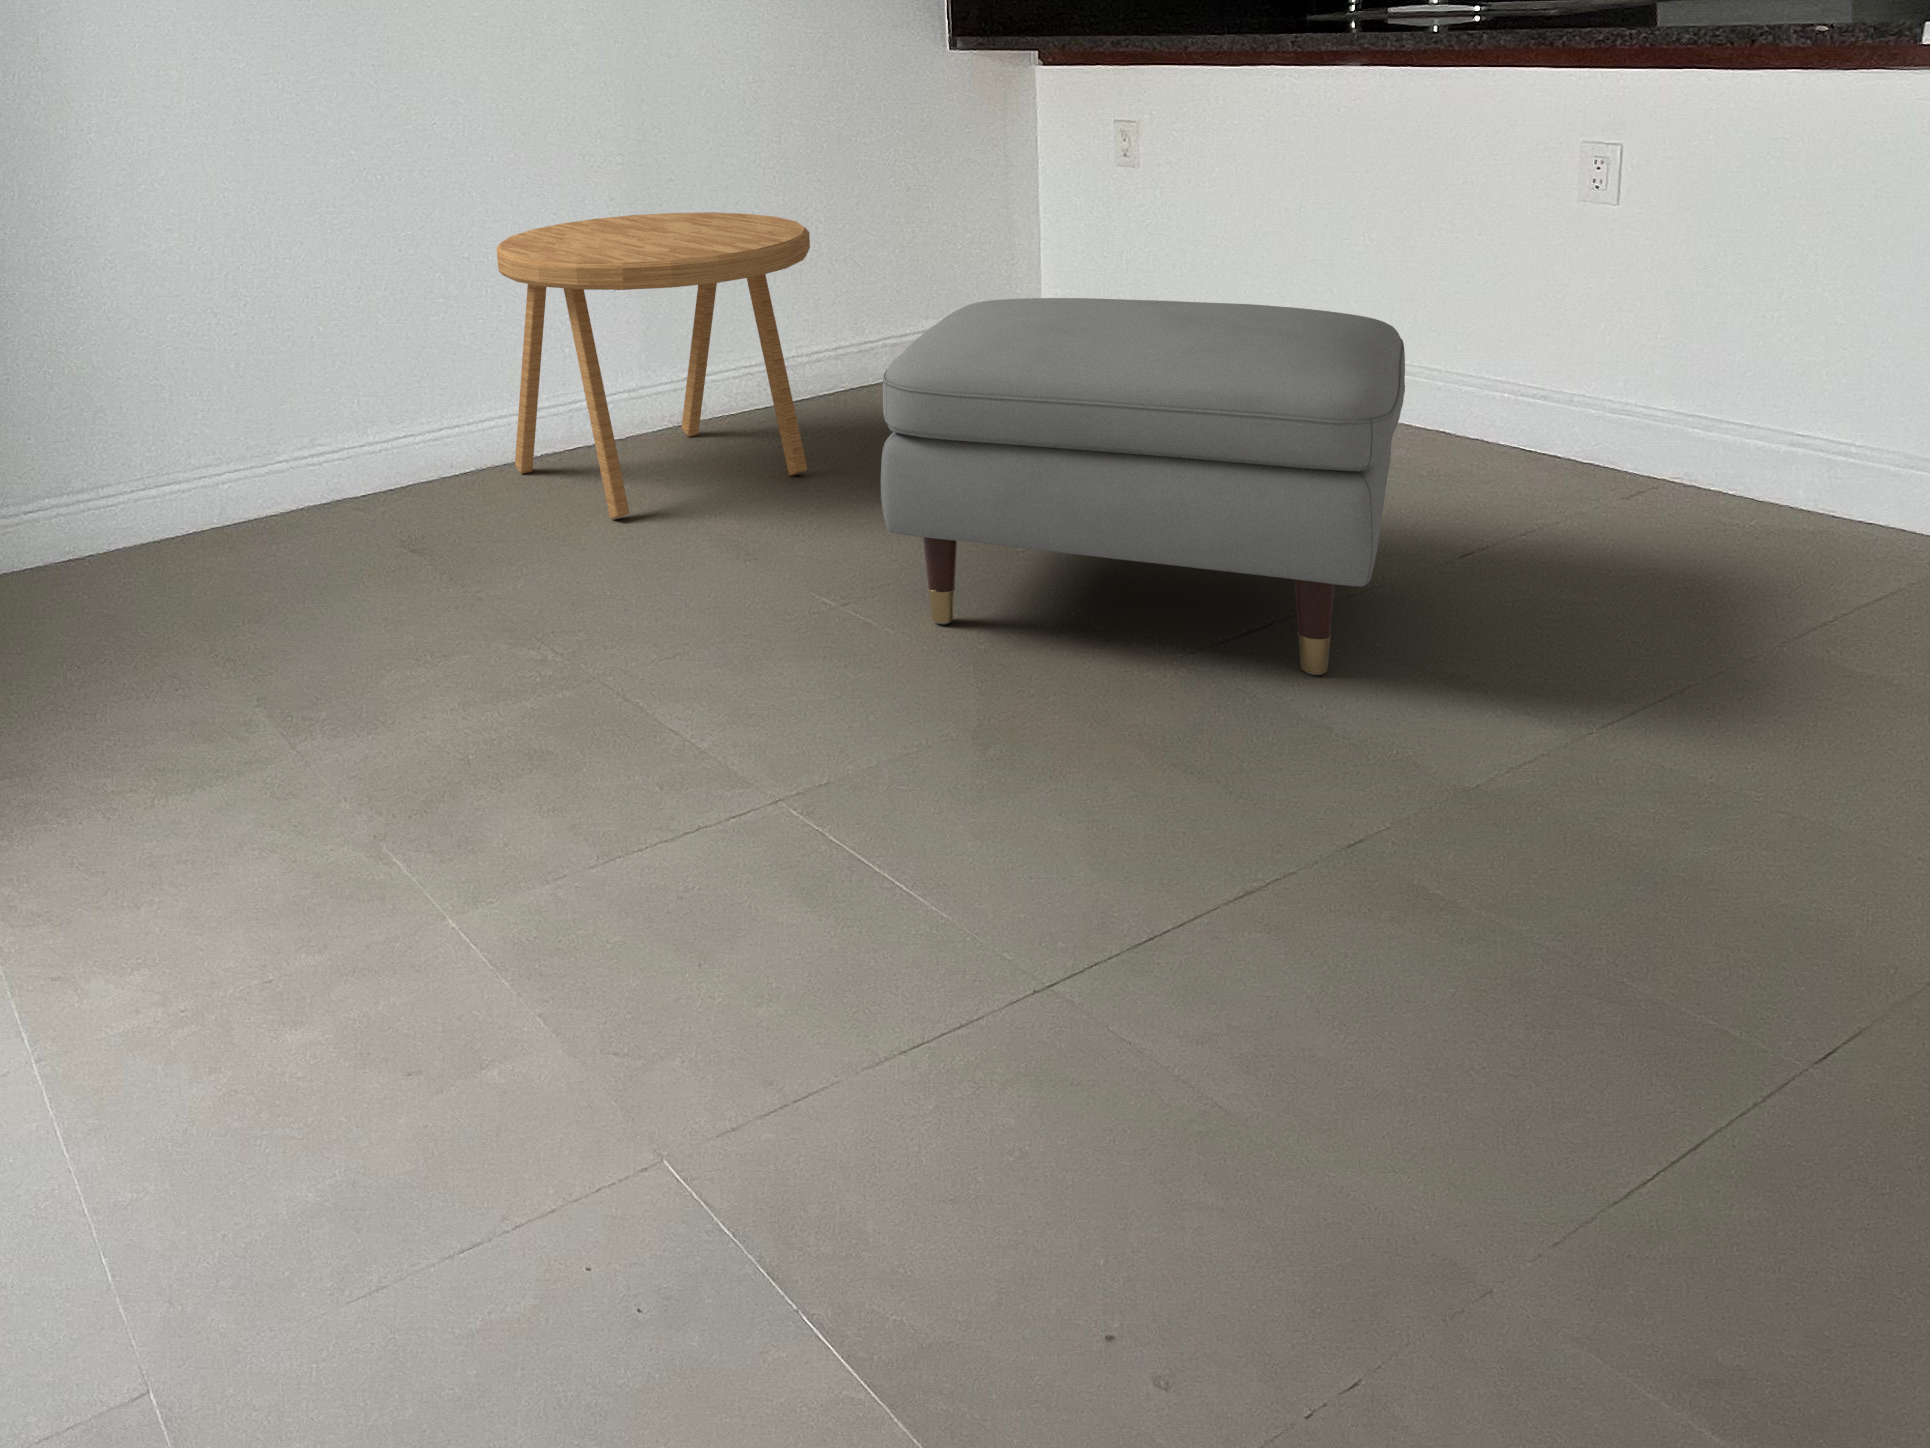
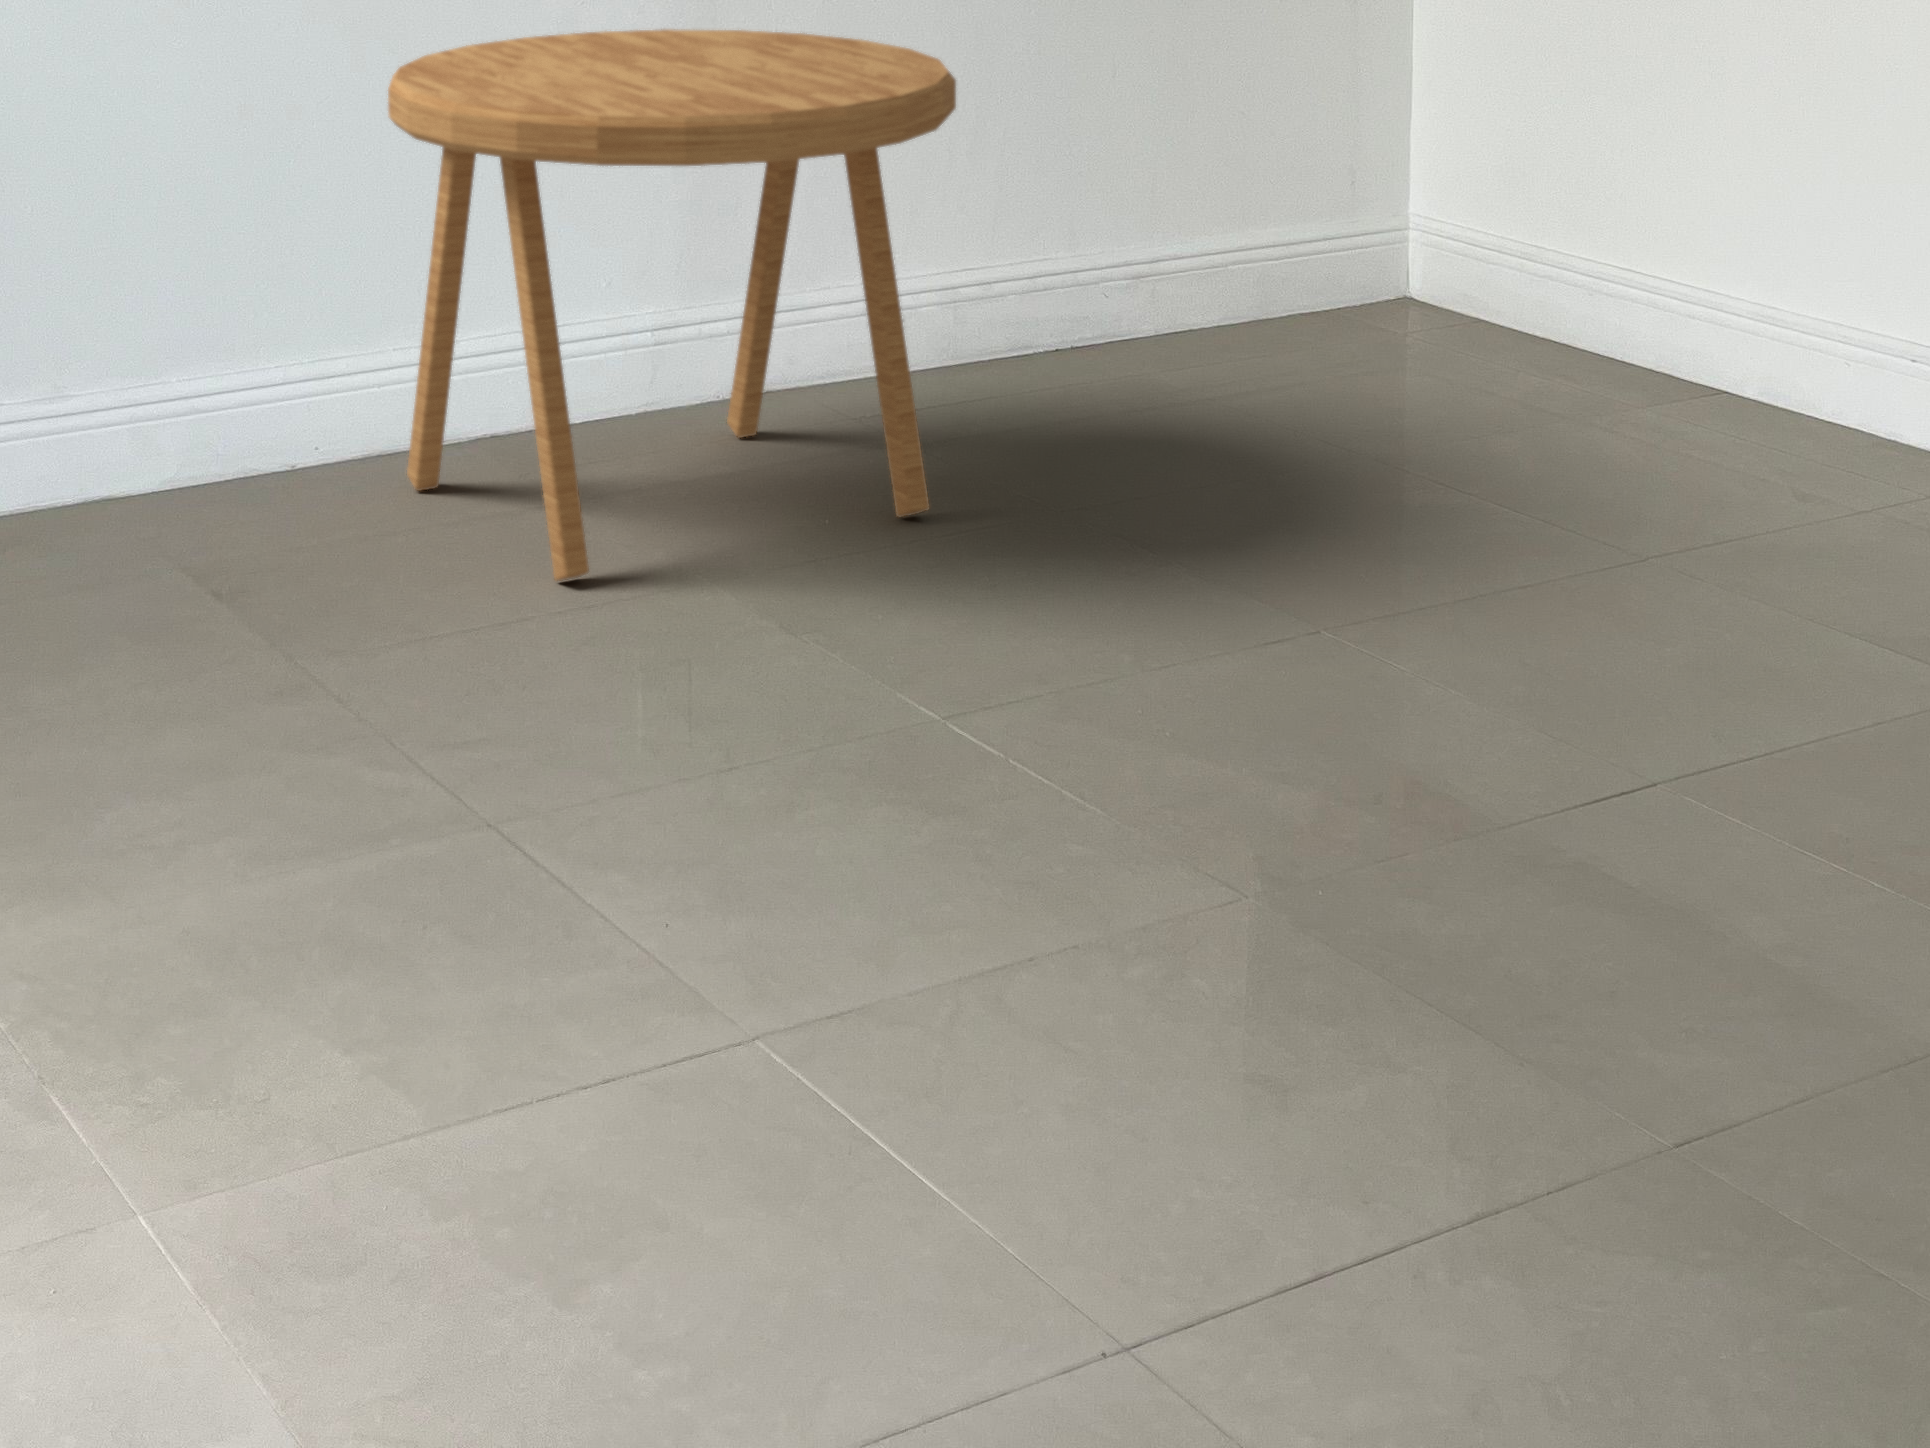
ottoman: present [881,298,1405,675] -> none [987,223,1902,907]

